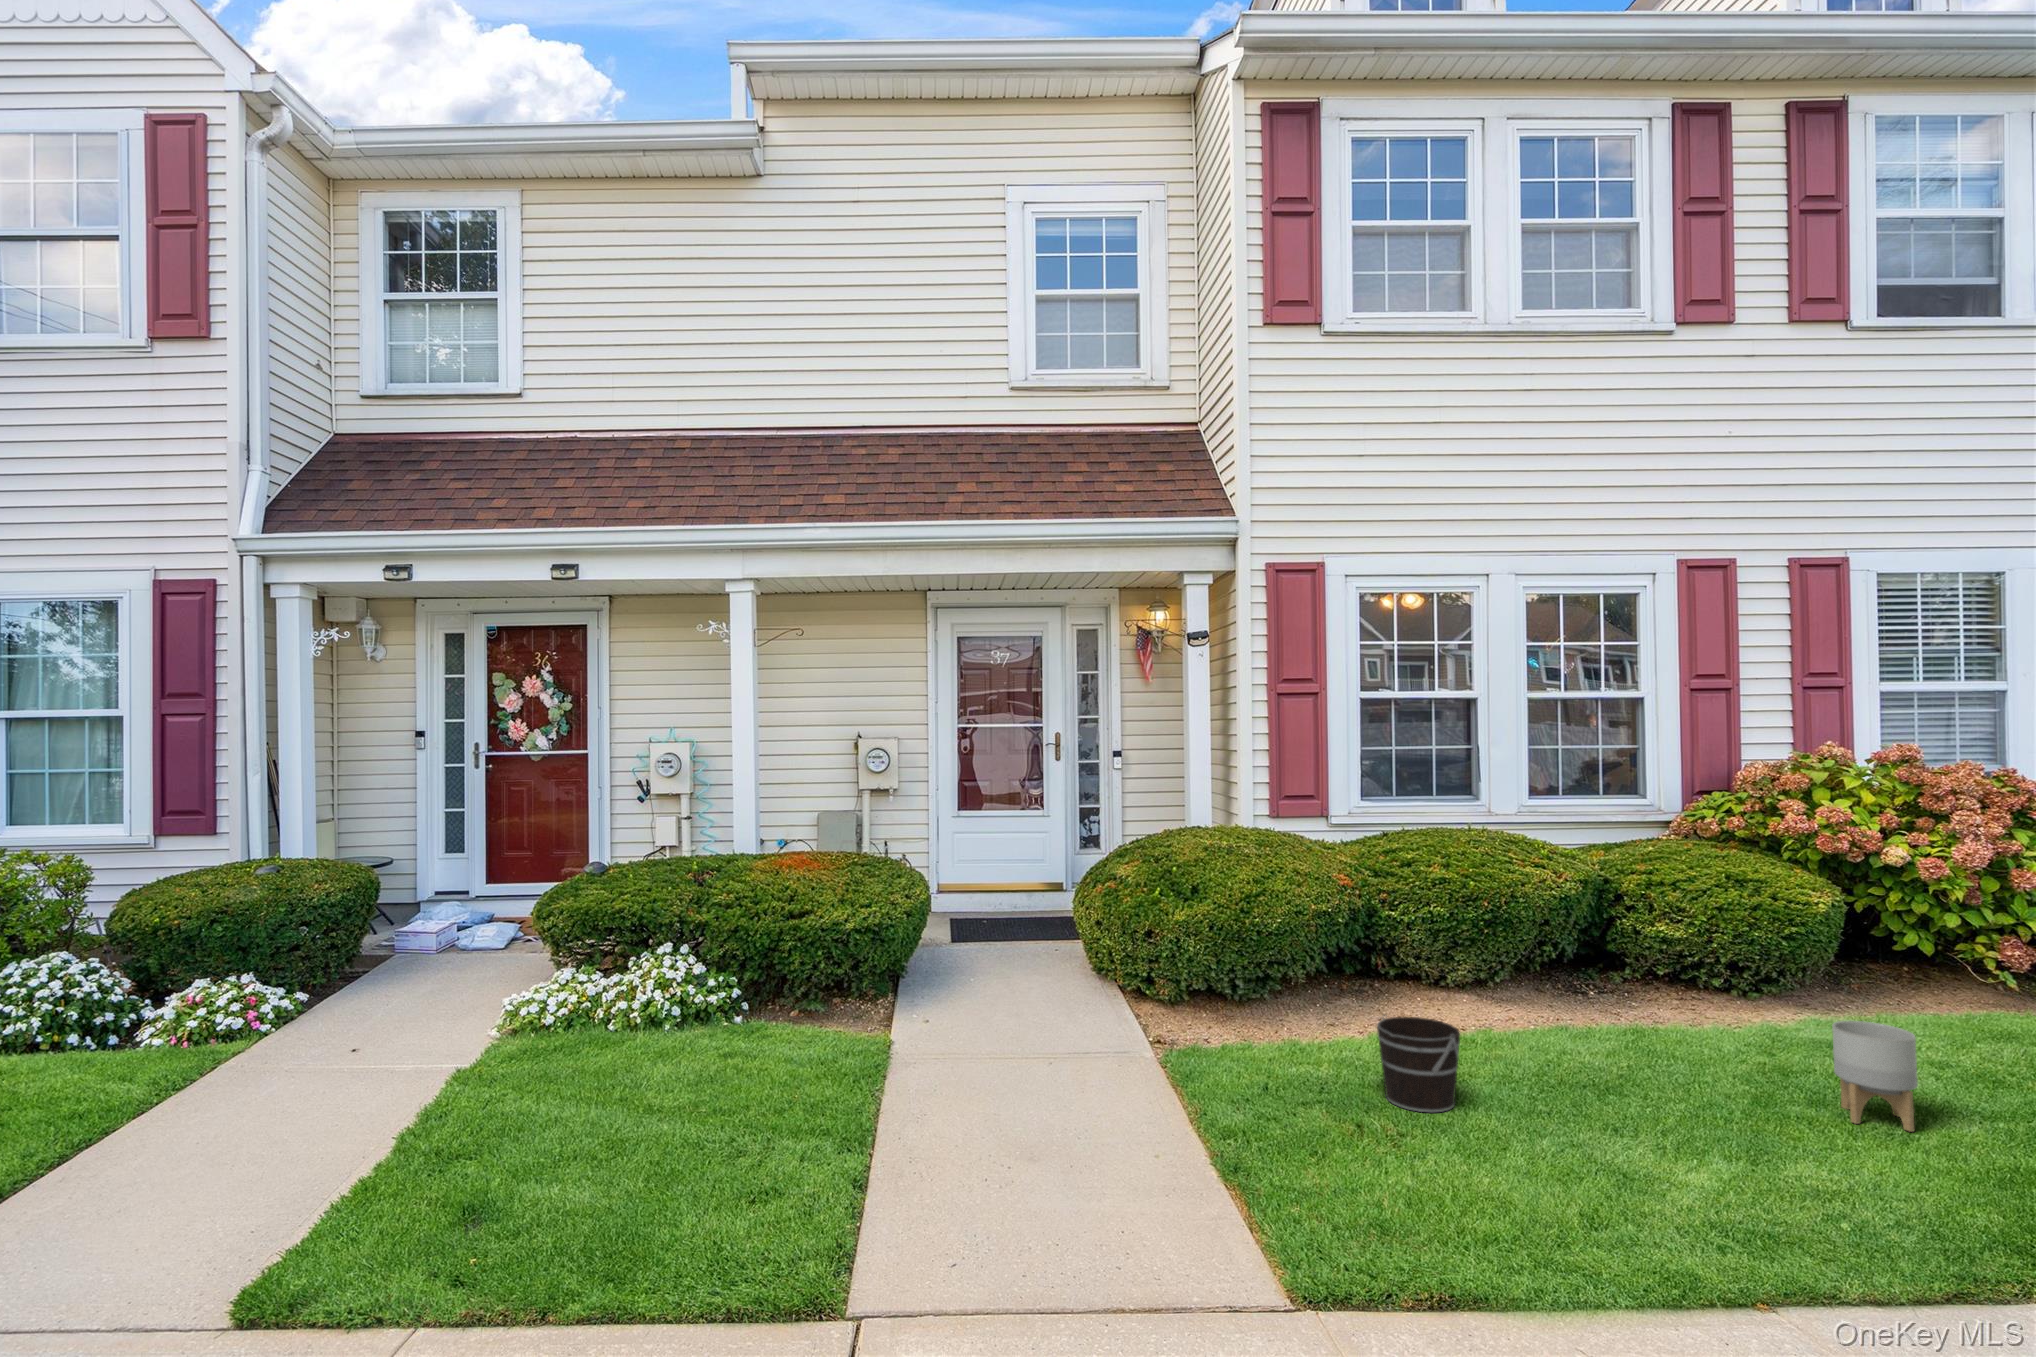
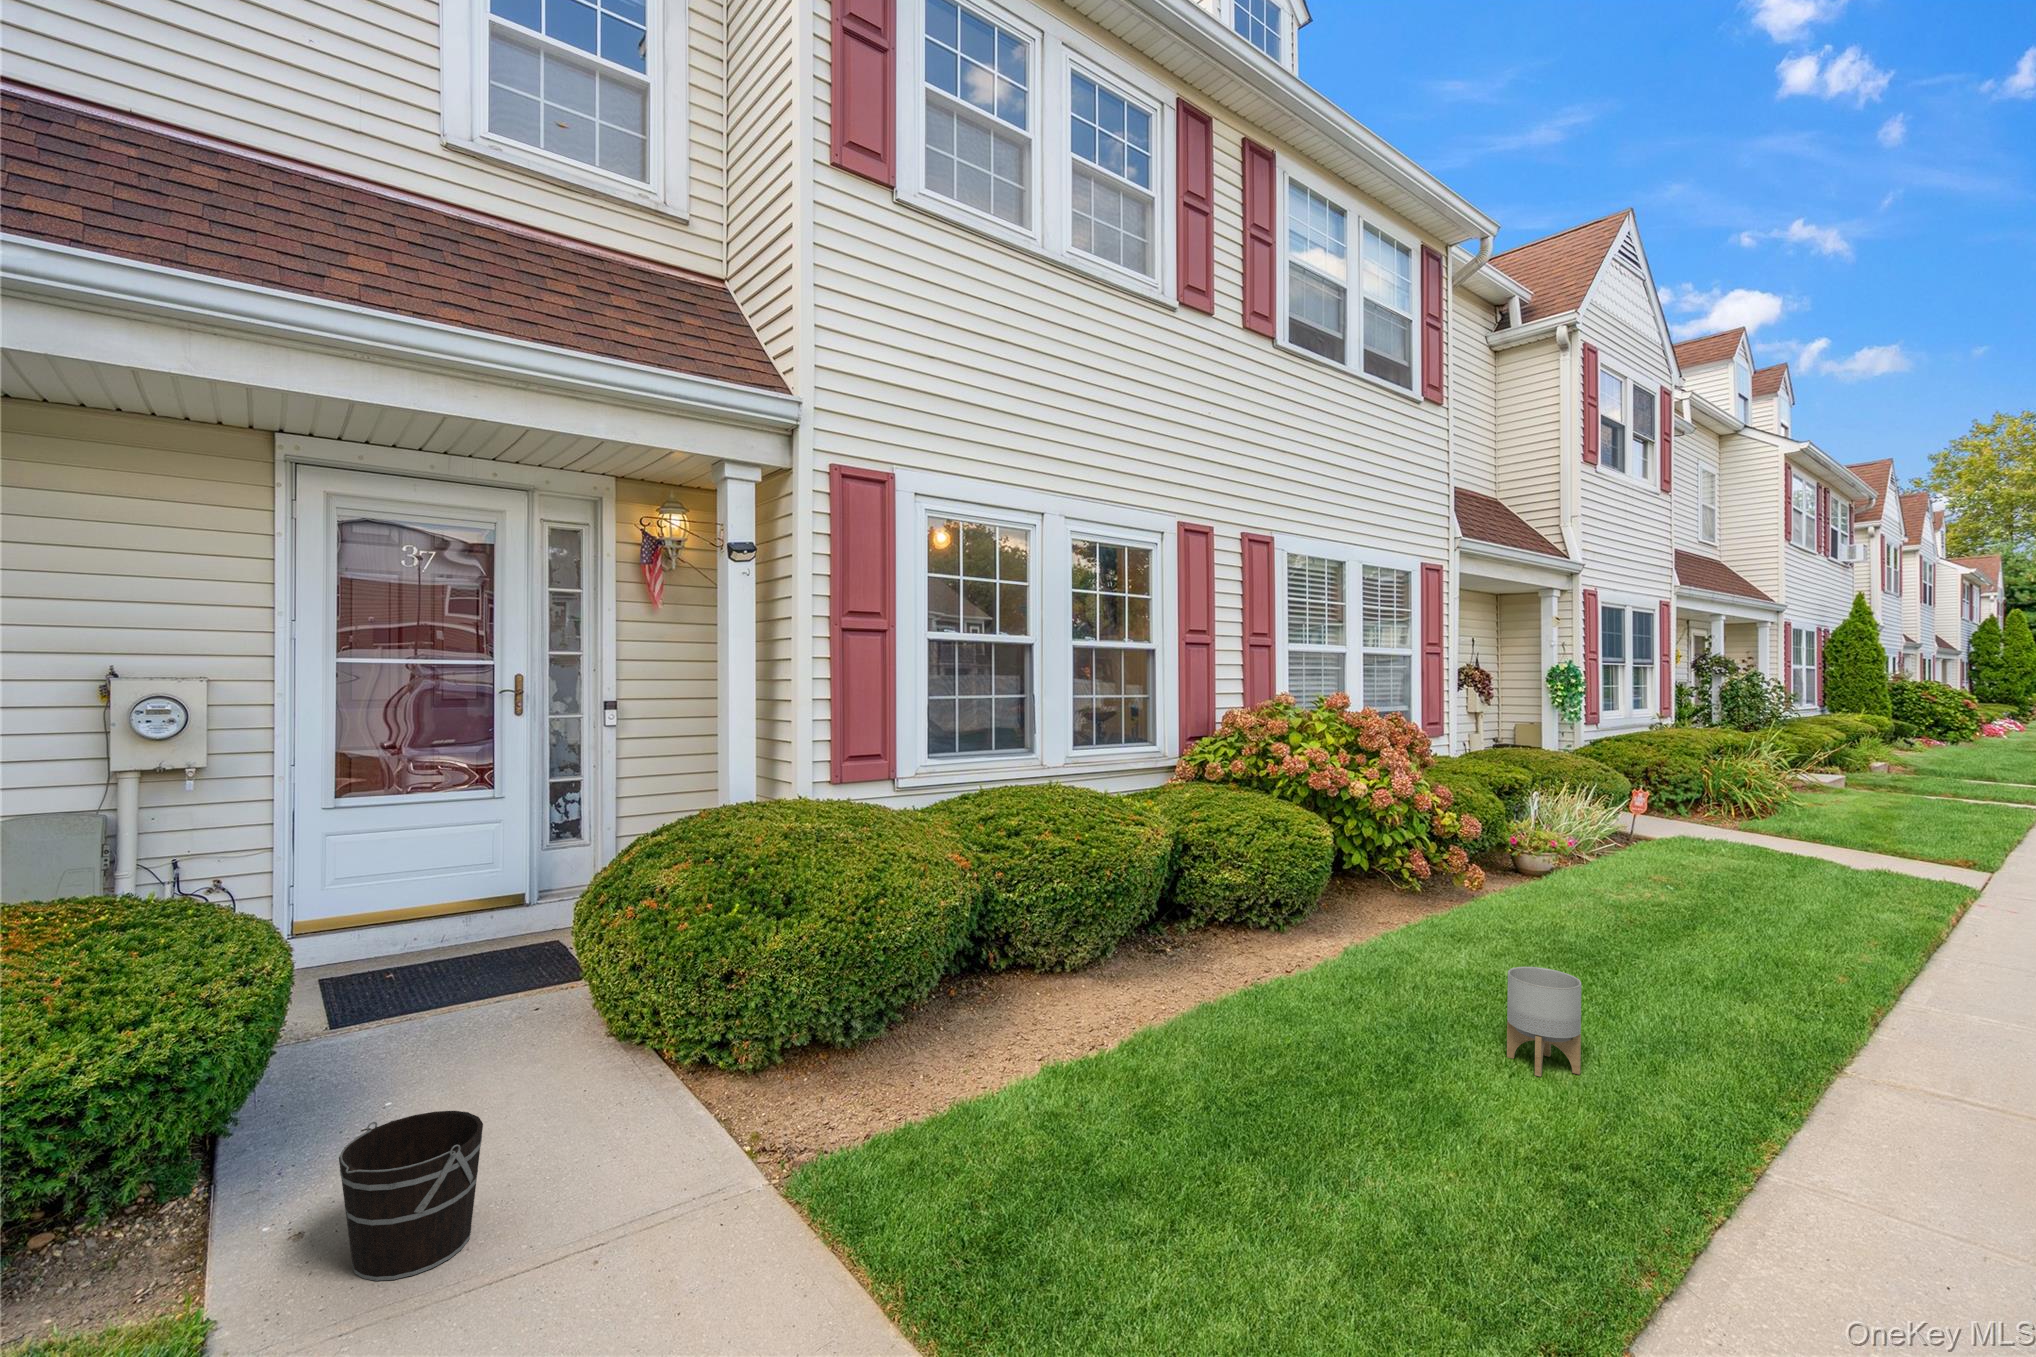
bucket: present [1377,1015,1460,1112] -> present [339,1111,483,1281]

